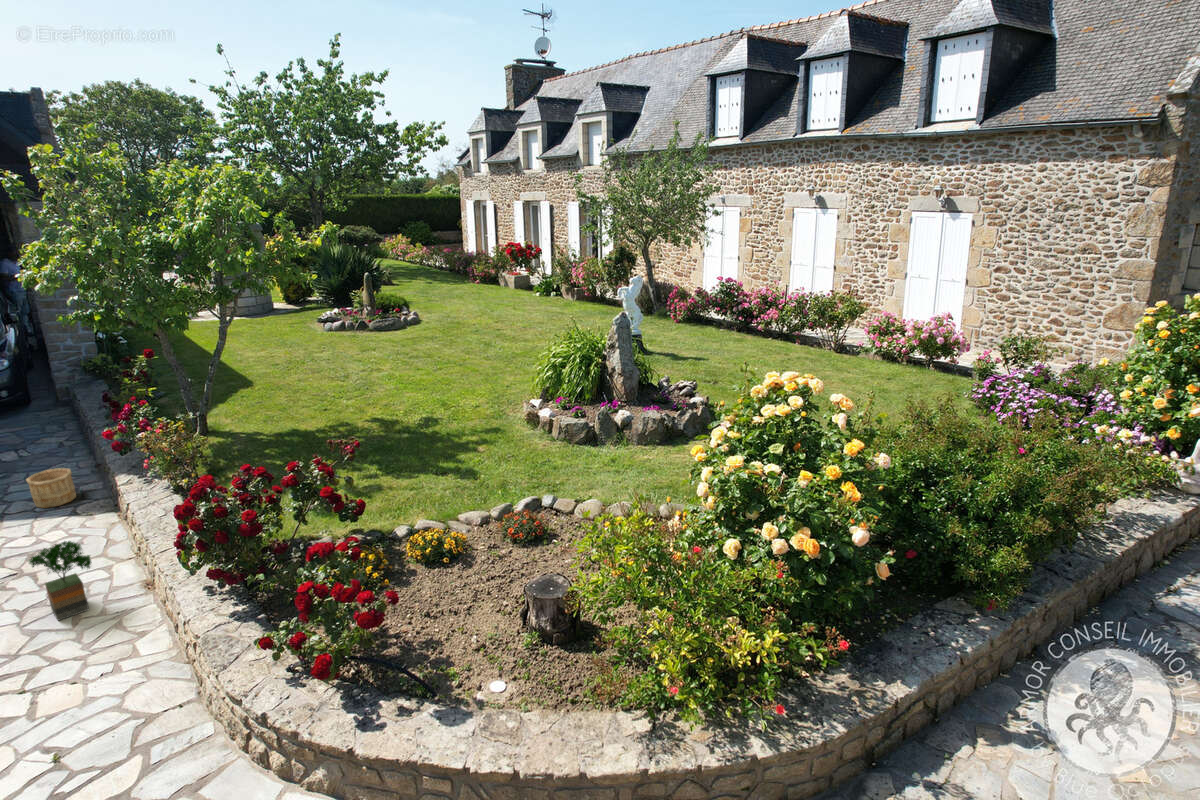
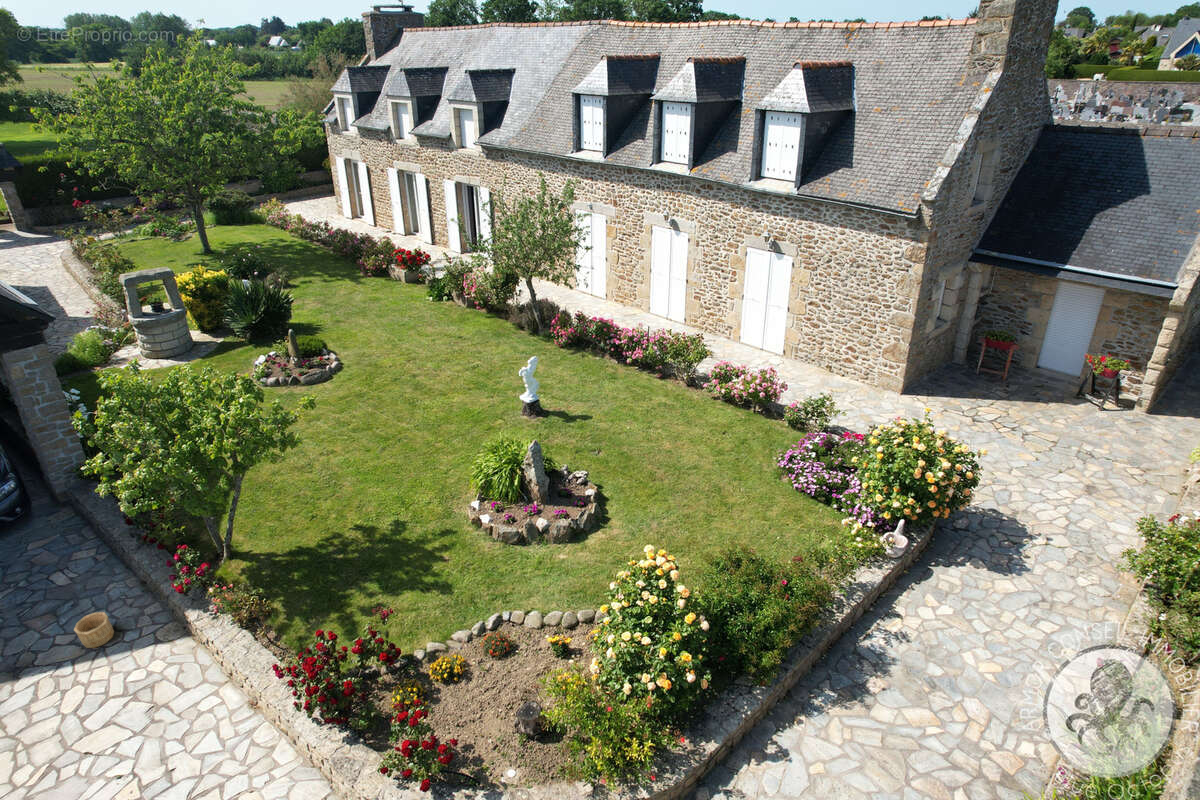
potted tree: present [29,541,92,621] -> none [144,707,189,762]

